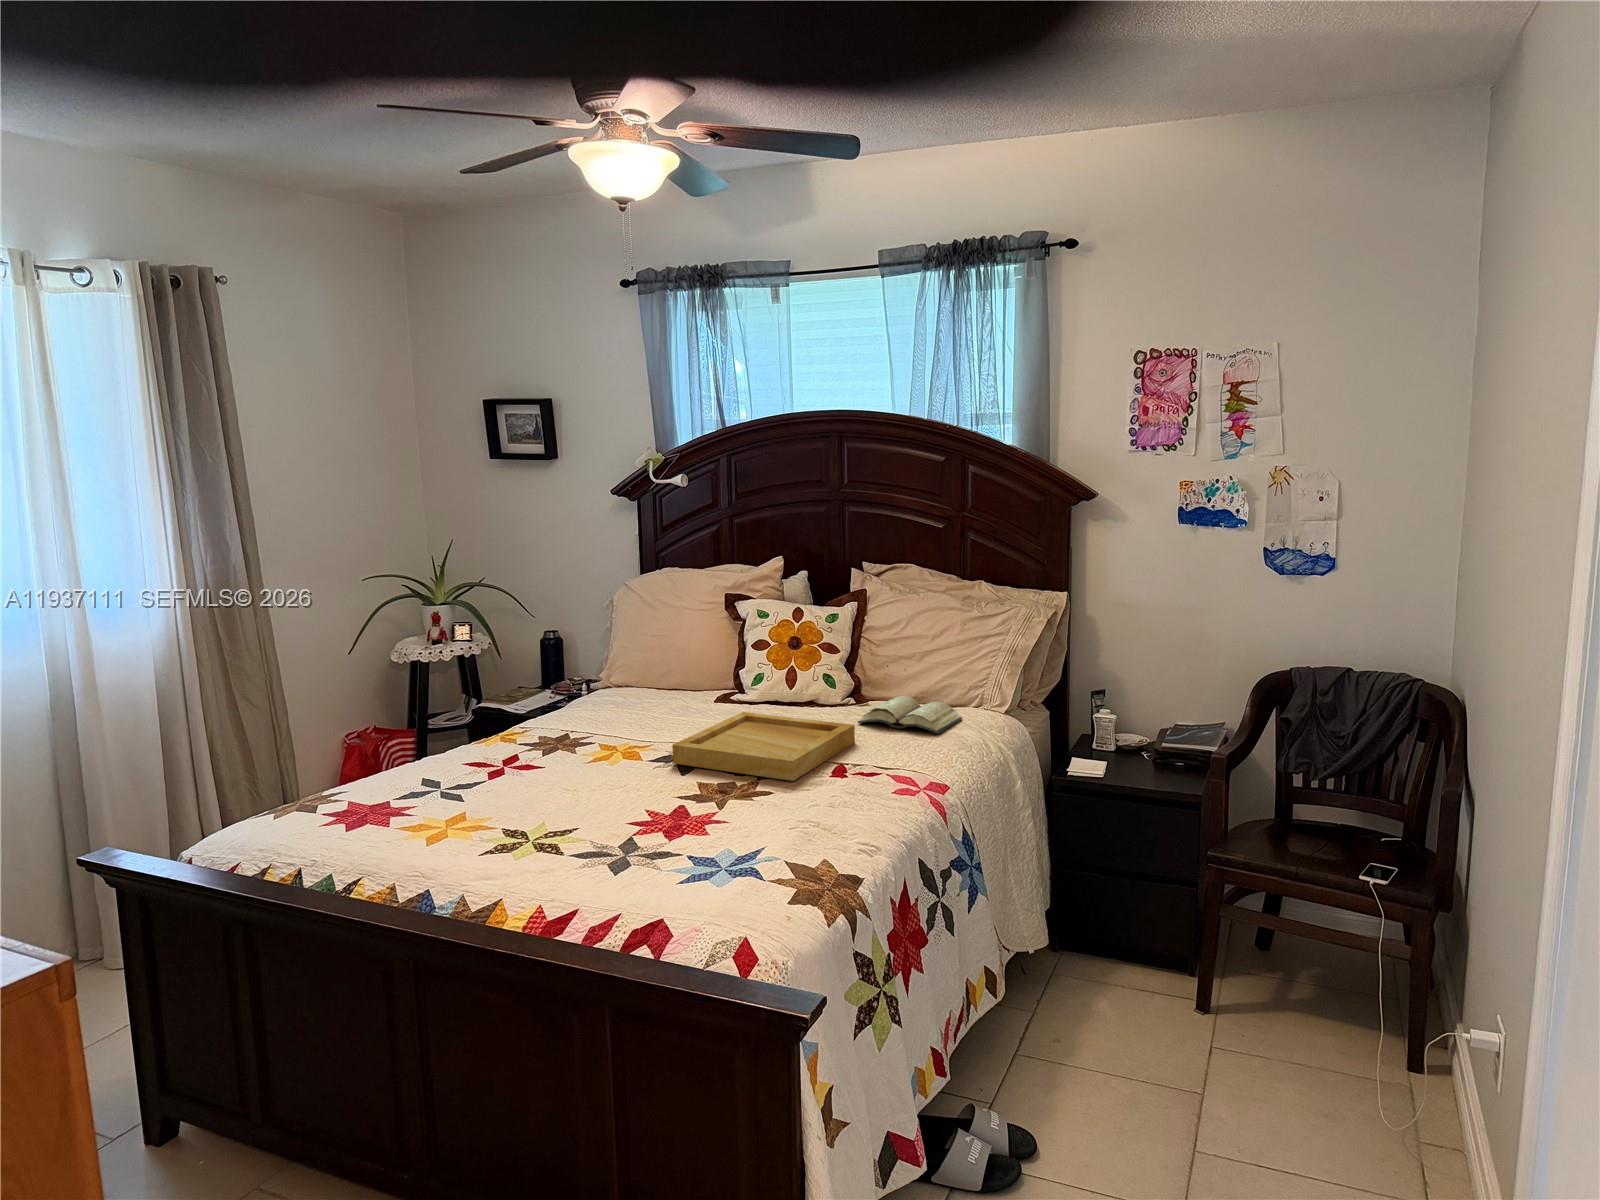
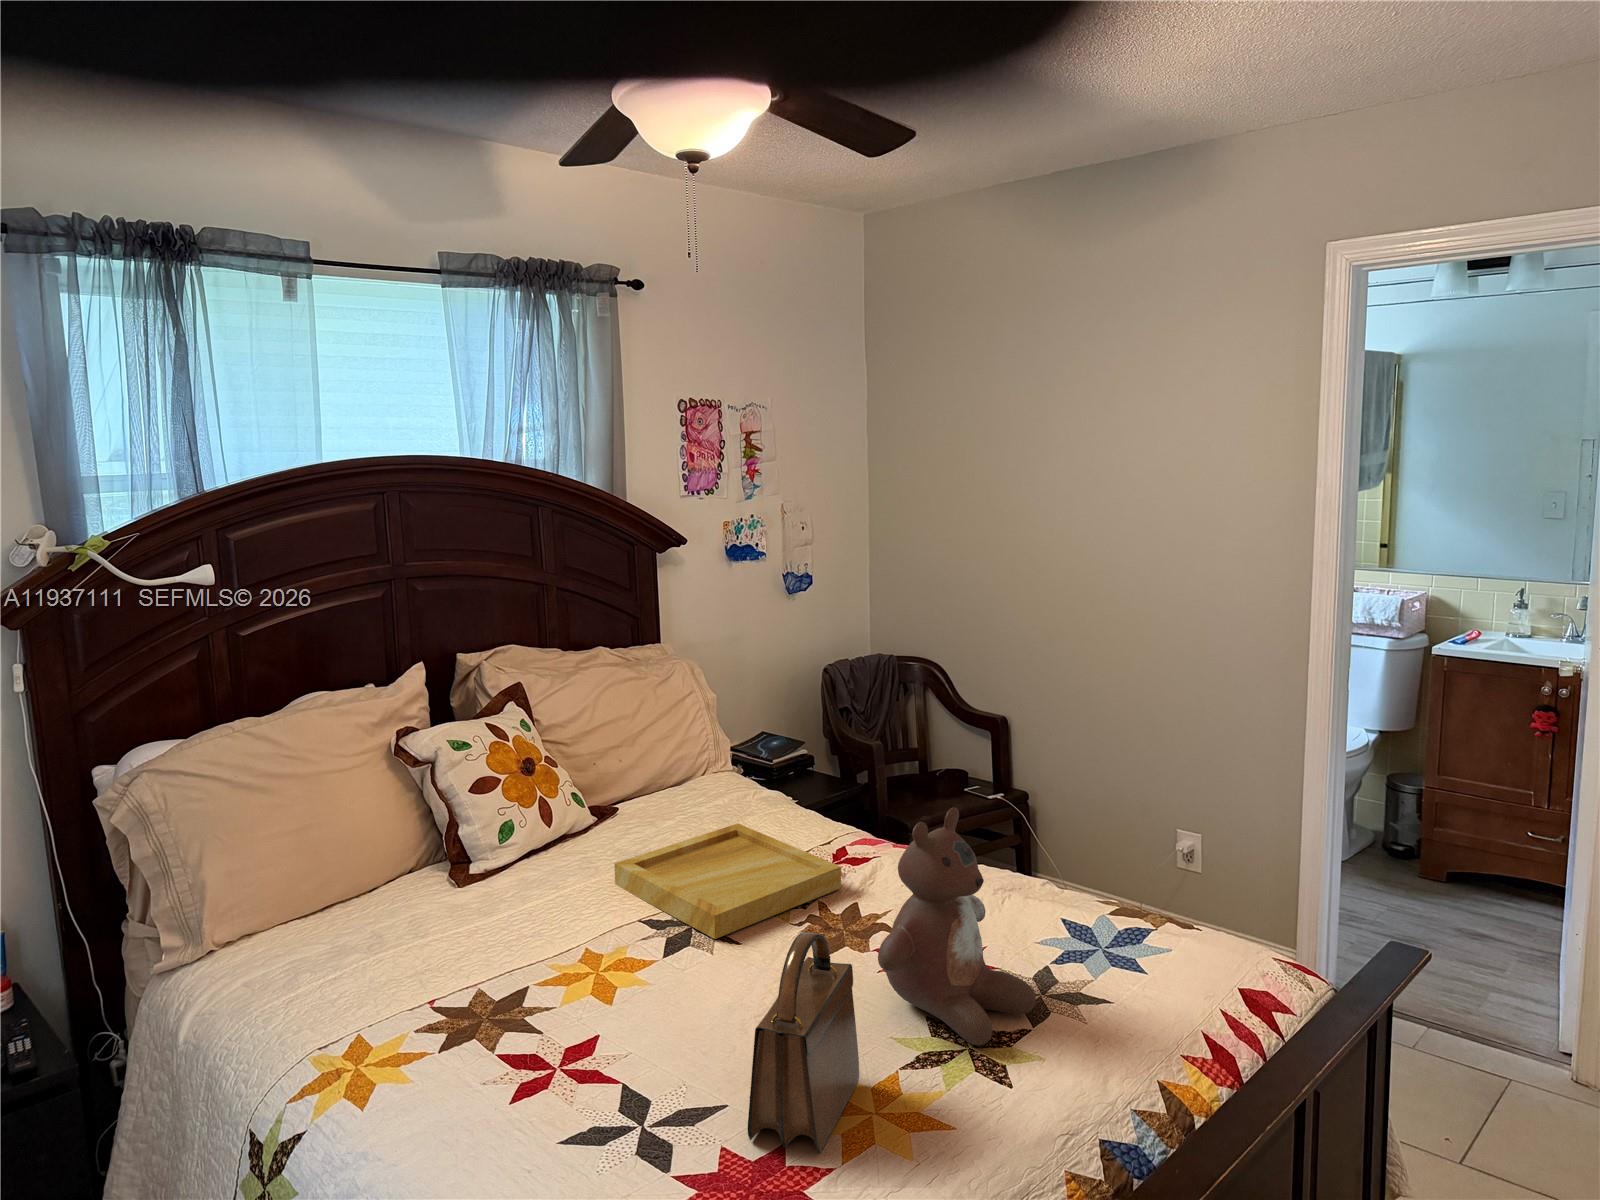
stuffed bear: none [539,674,675,861] -> present [878,807,1036,1045]
diary: present [858,696,962,734] -> none [640,779,757,829]
handbag: none [399,697,512,828] -> present [748,932,859,1154]

